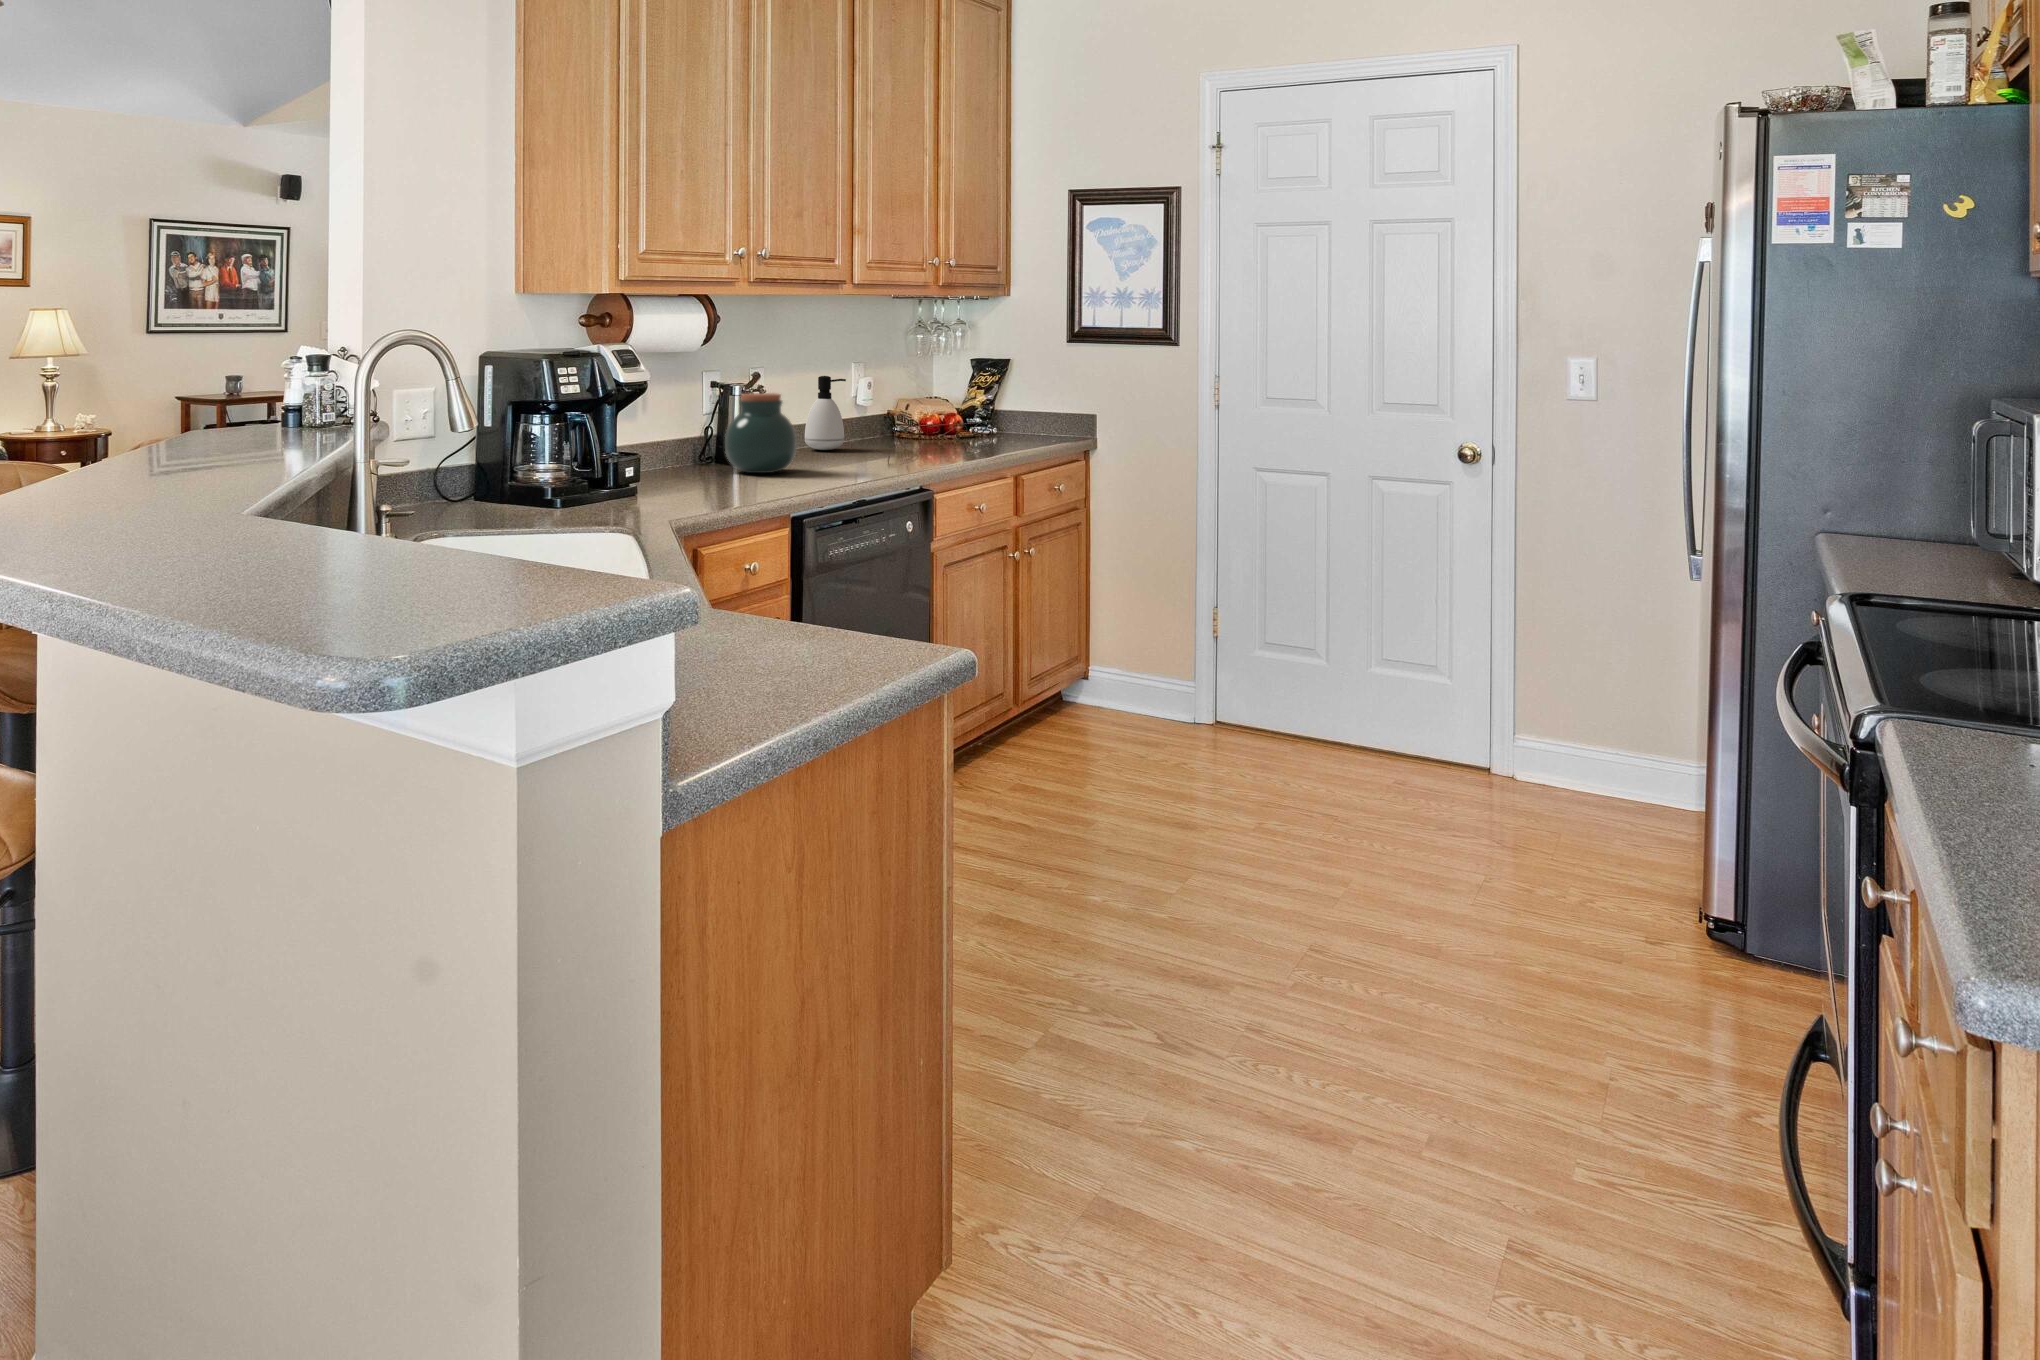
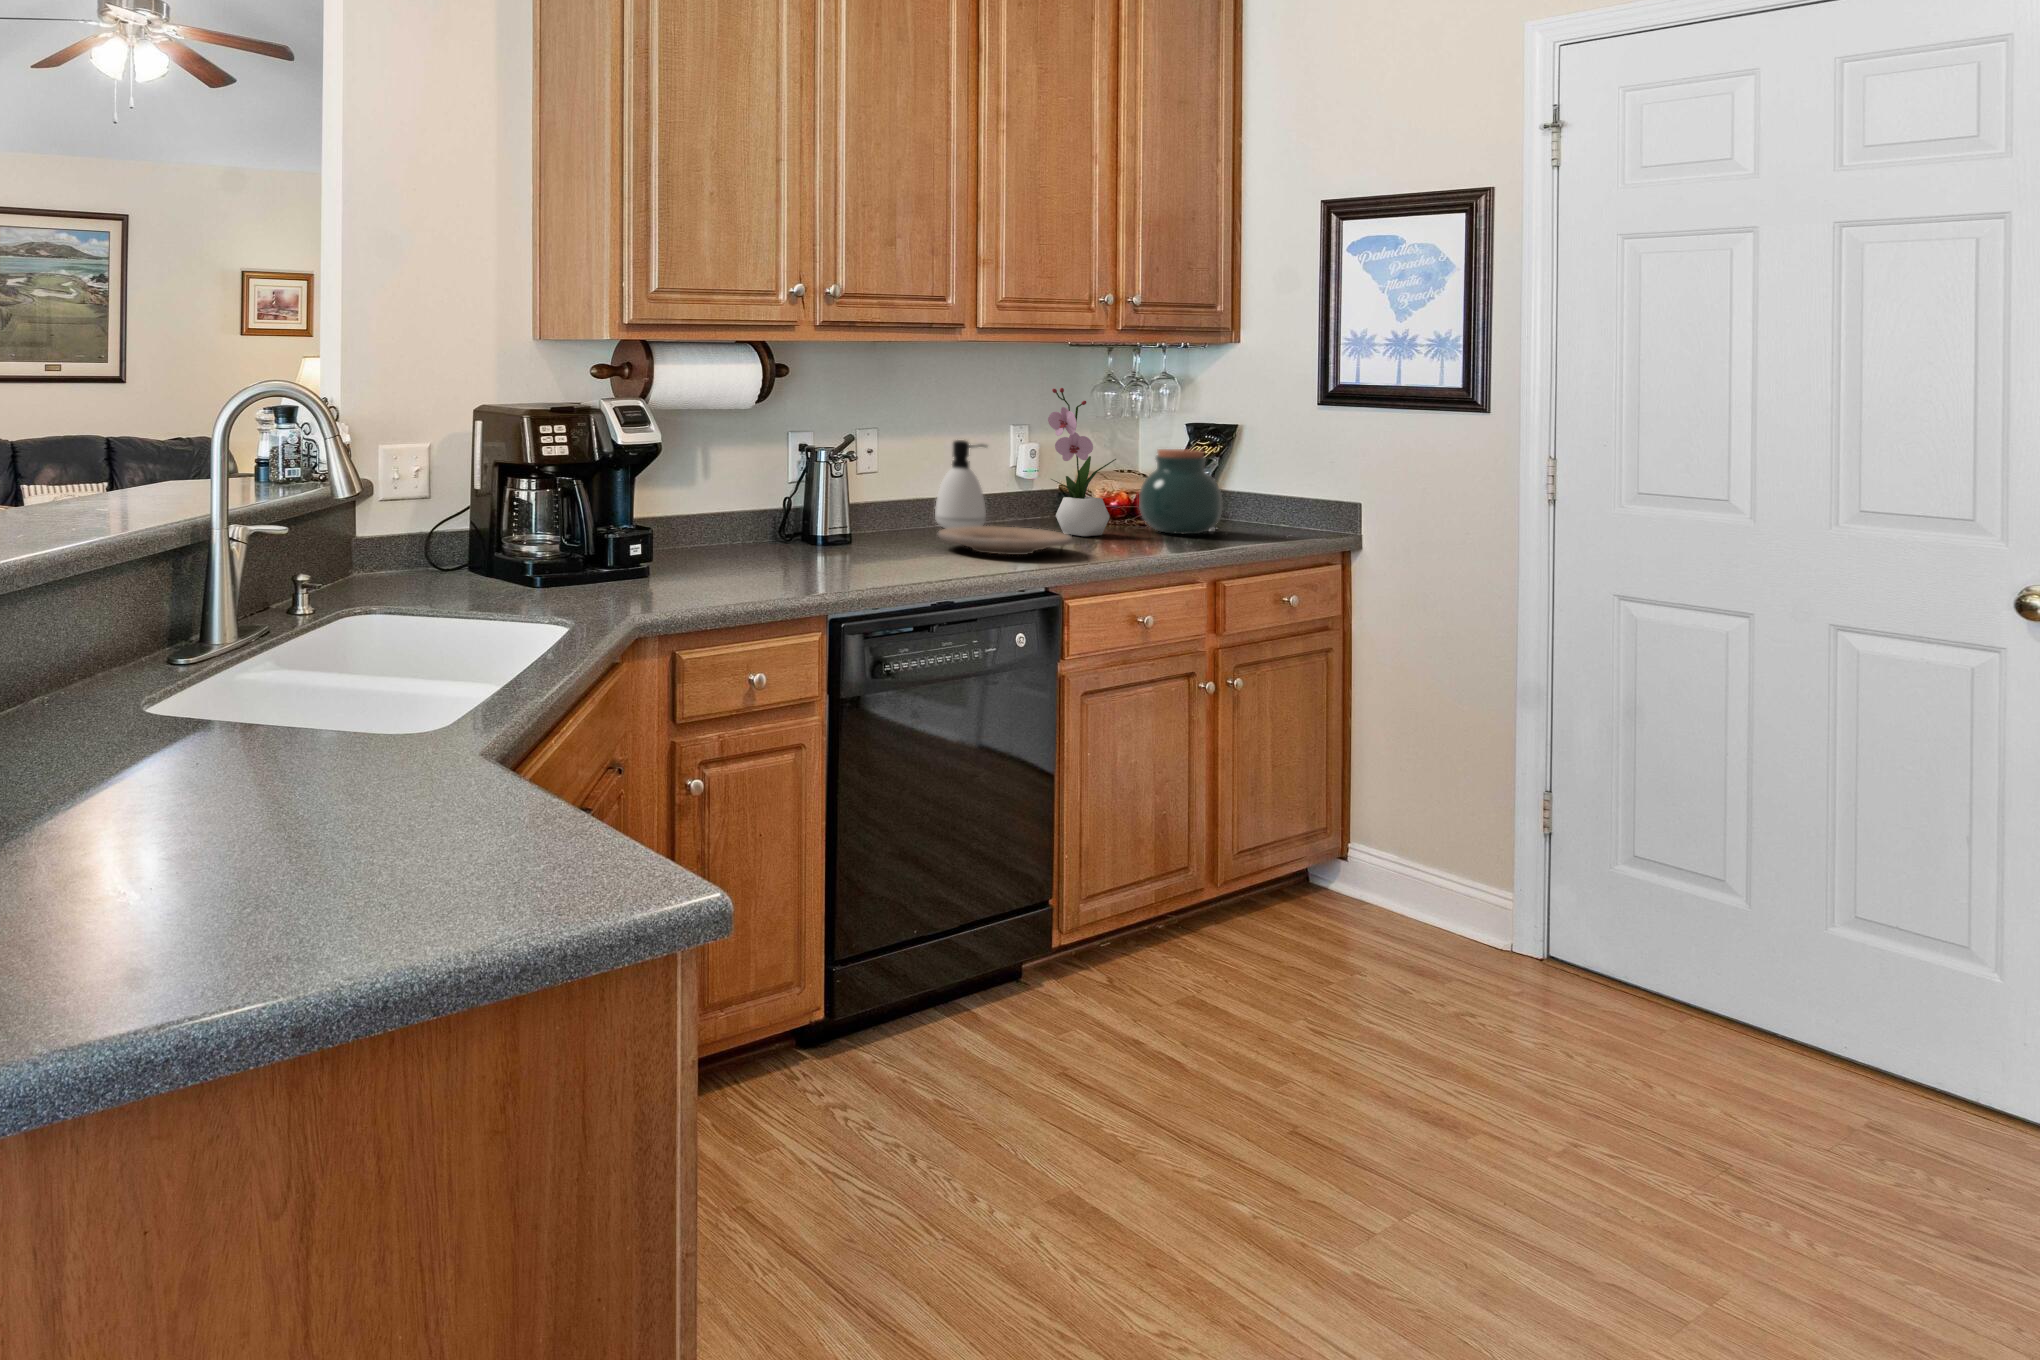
flower arrangement: none [890,332,938,449] -> present [1048,388,1116,536]
jar: present [725,393,797,473] -> present [1139,449,1222,534]
plate: none [824,443,926,463] -> present [938,526,1073,555]

